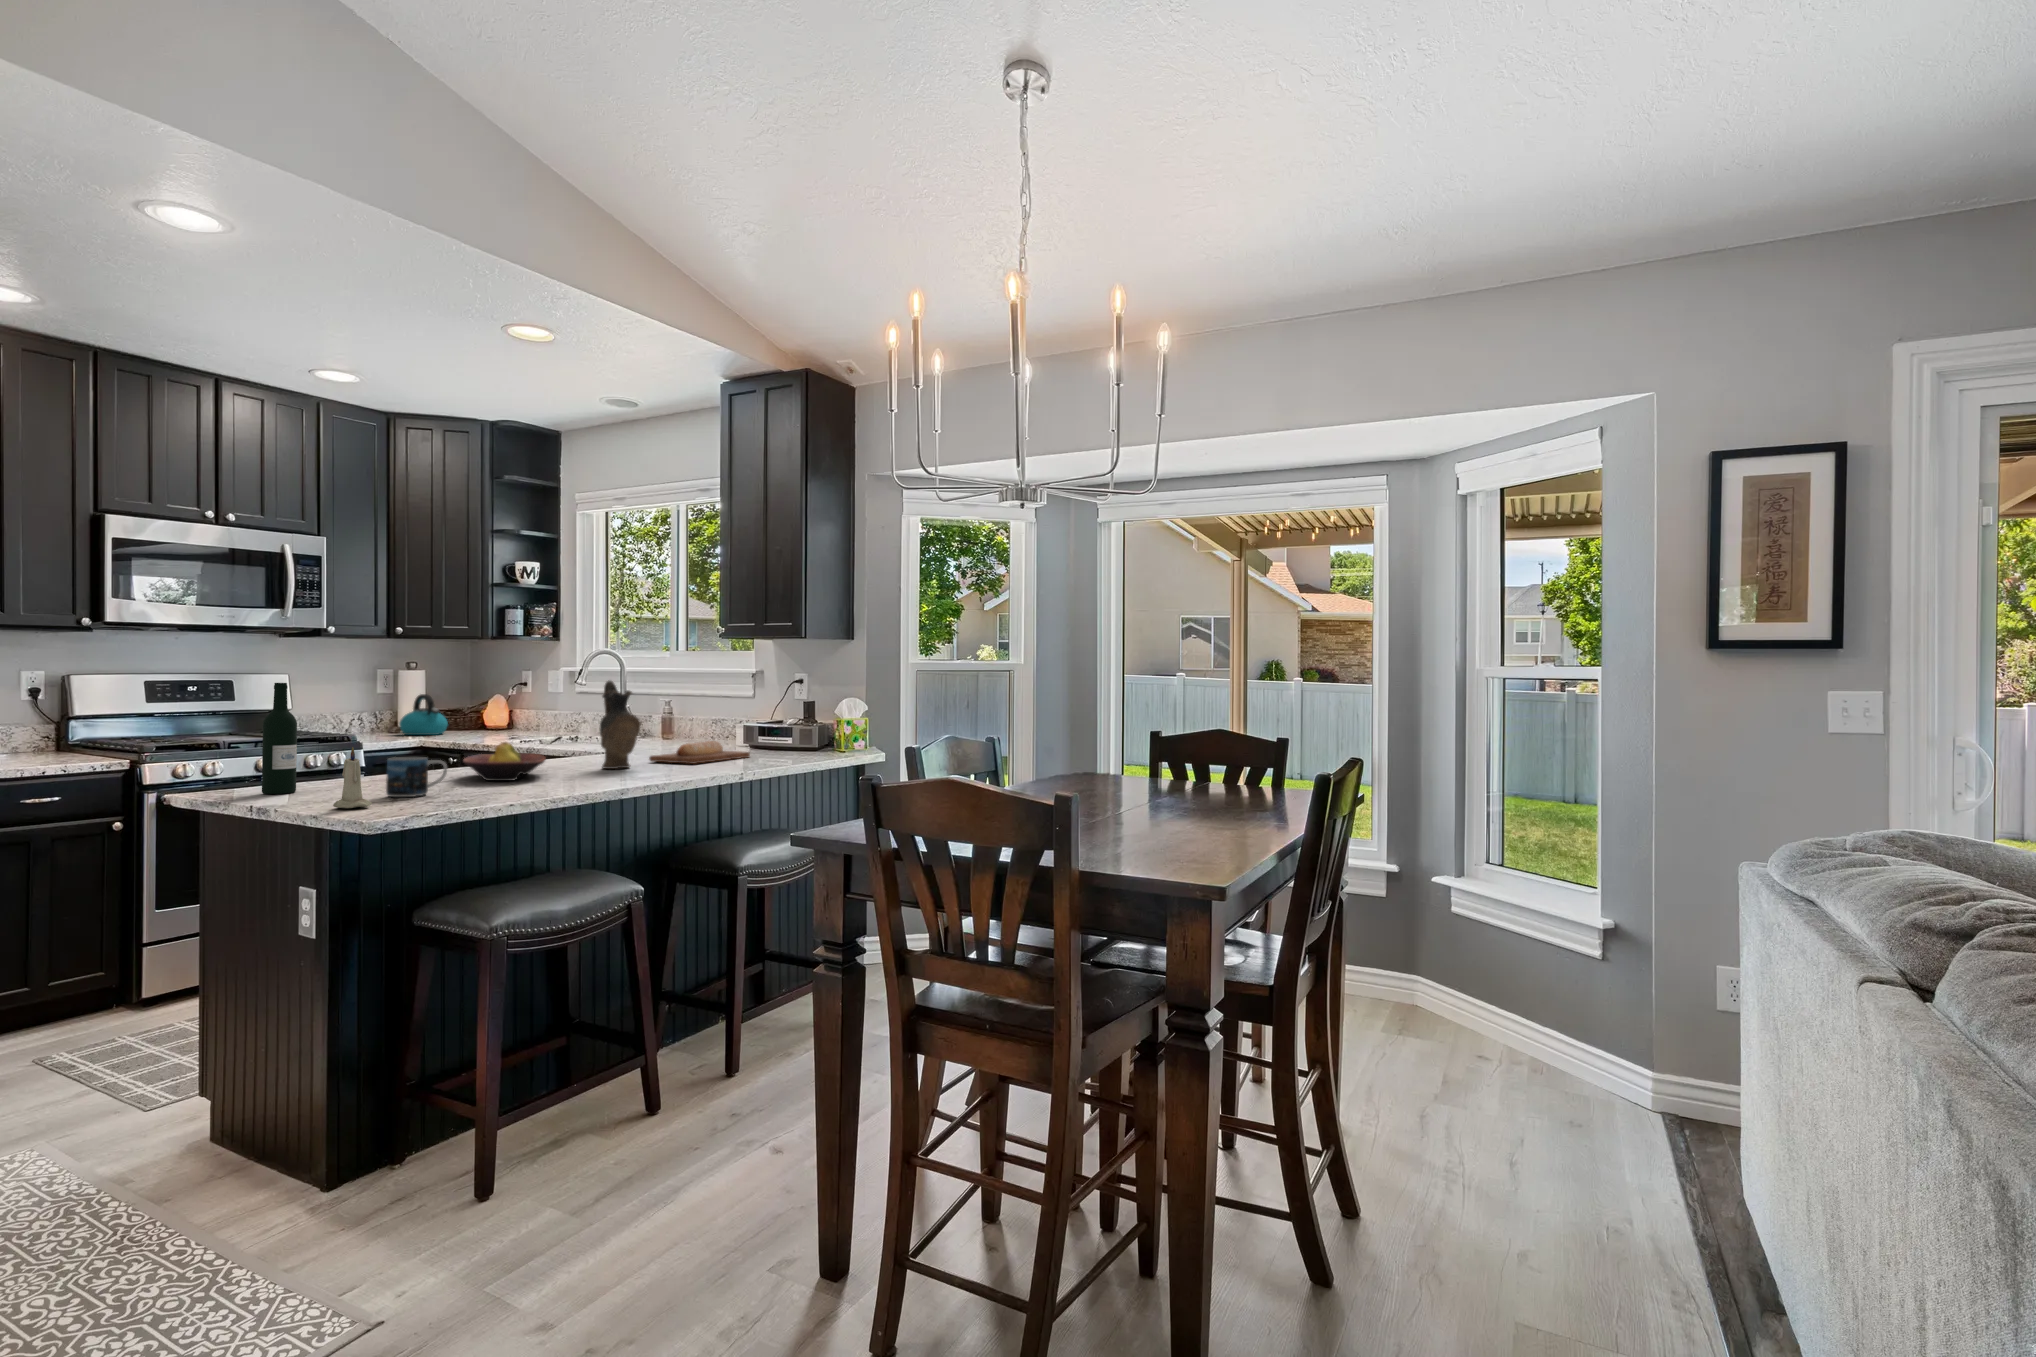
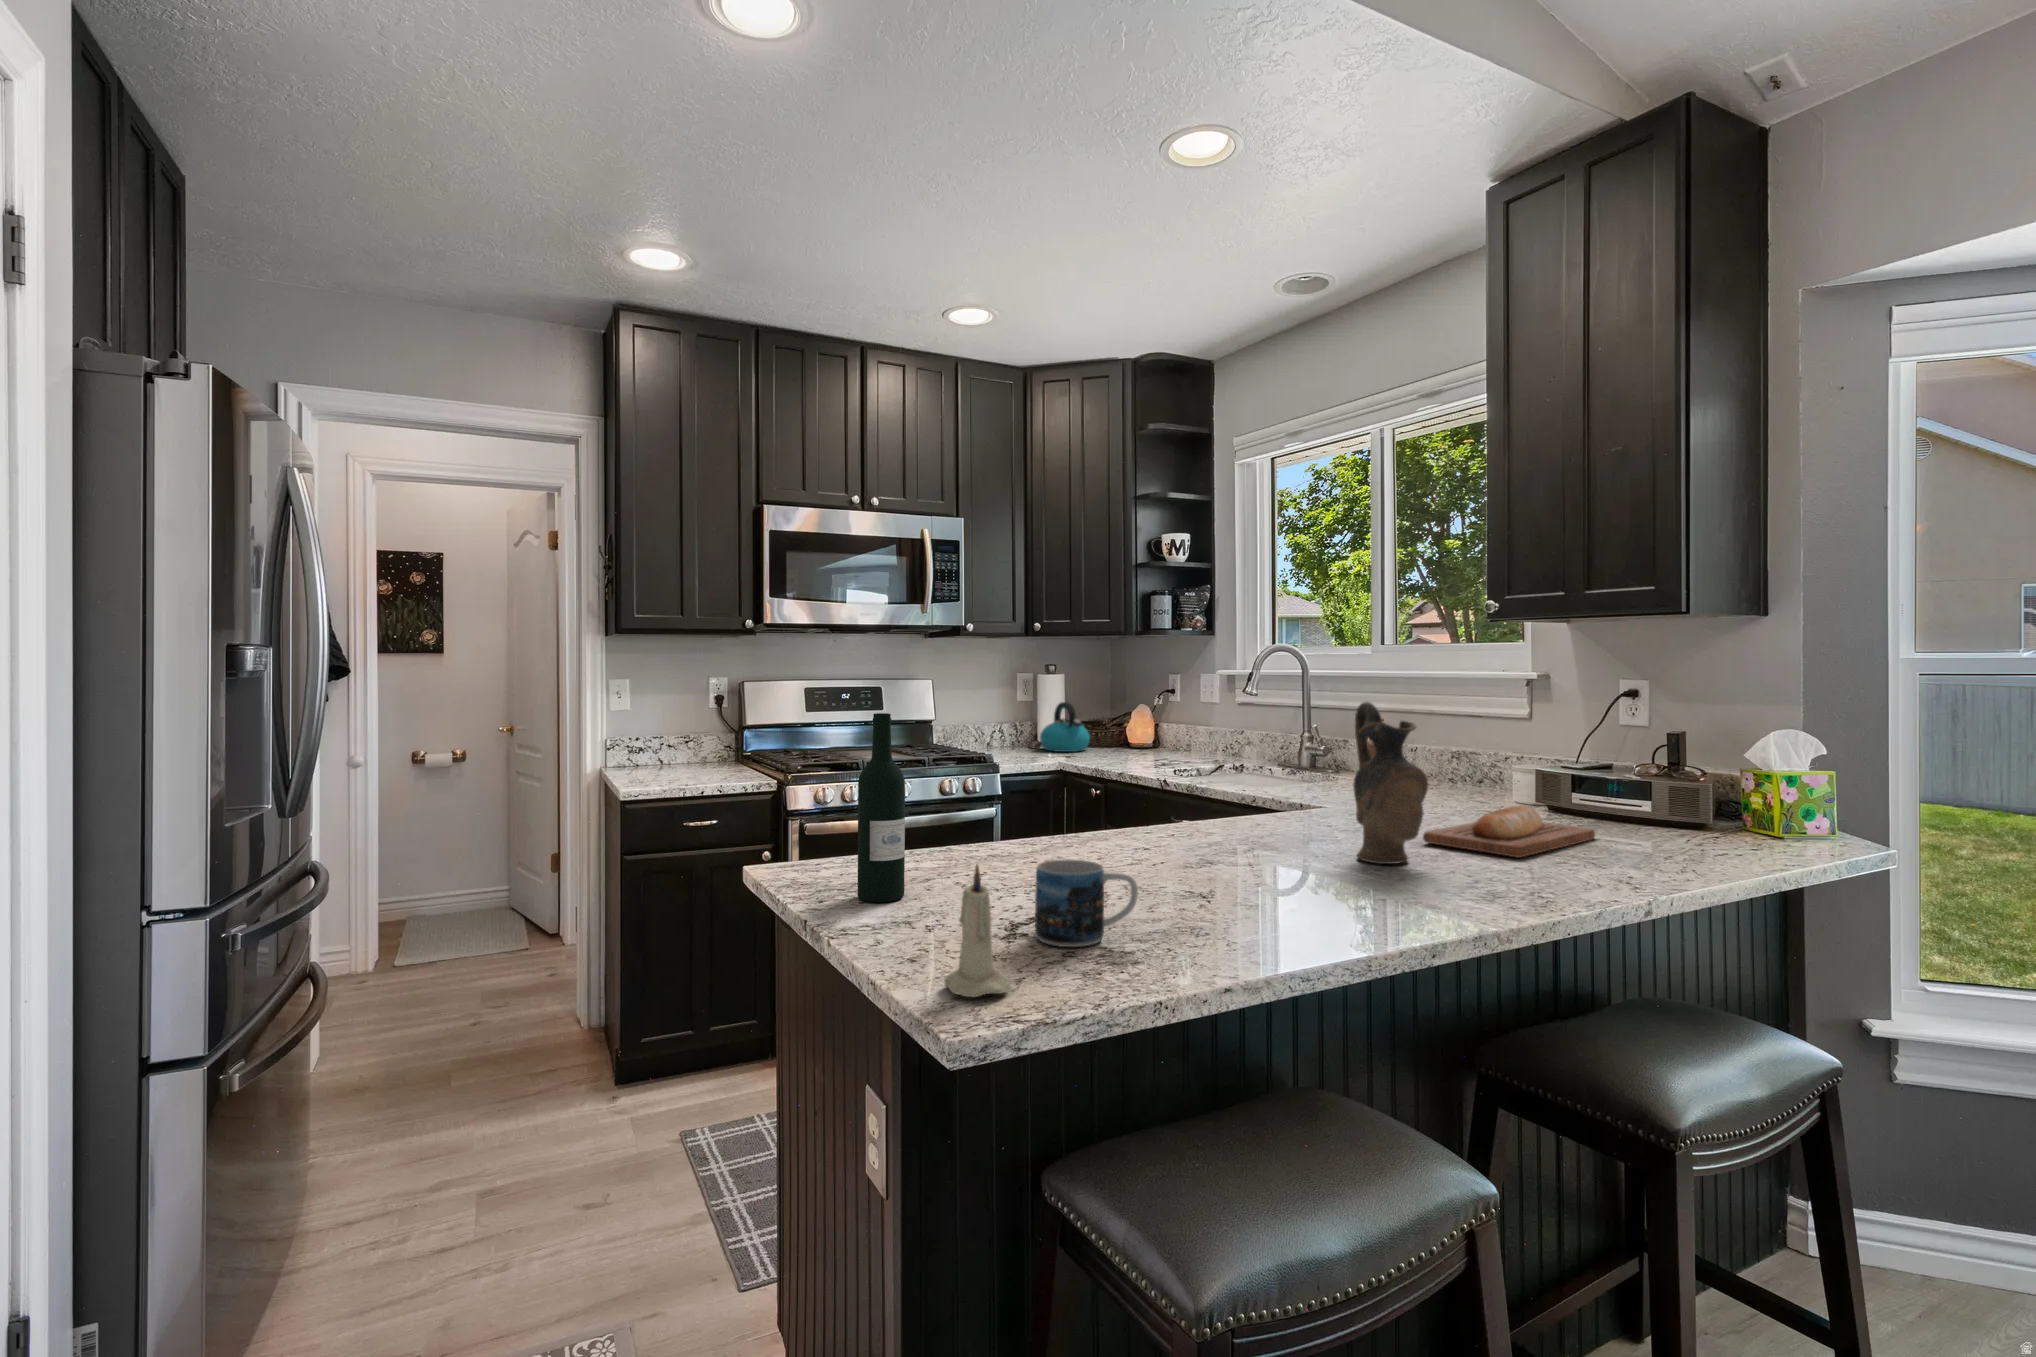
fruit bowl: present [463,742,546,781] -> none [1144,811,1281,894]

